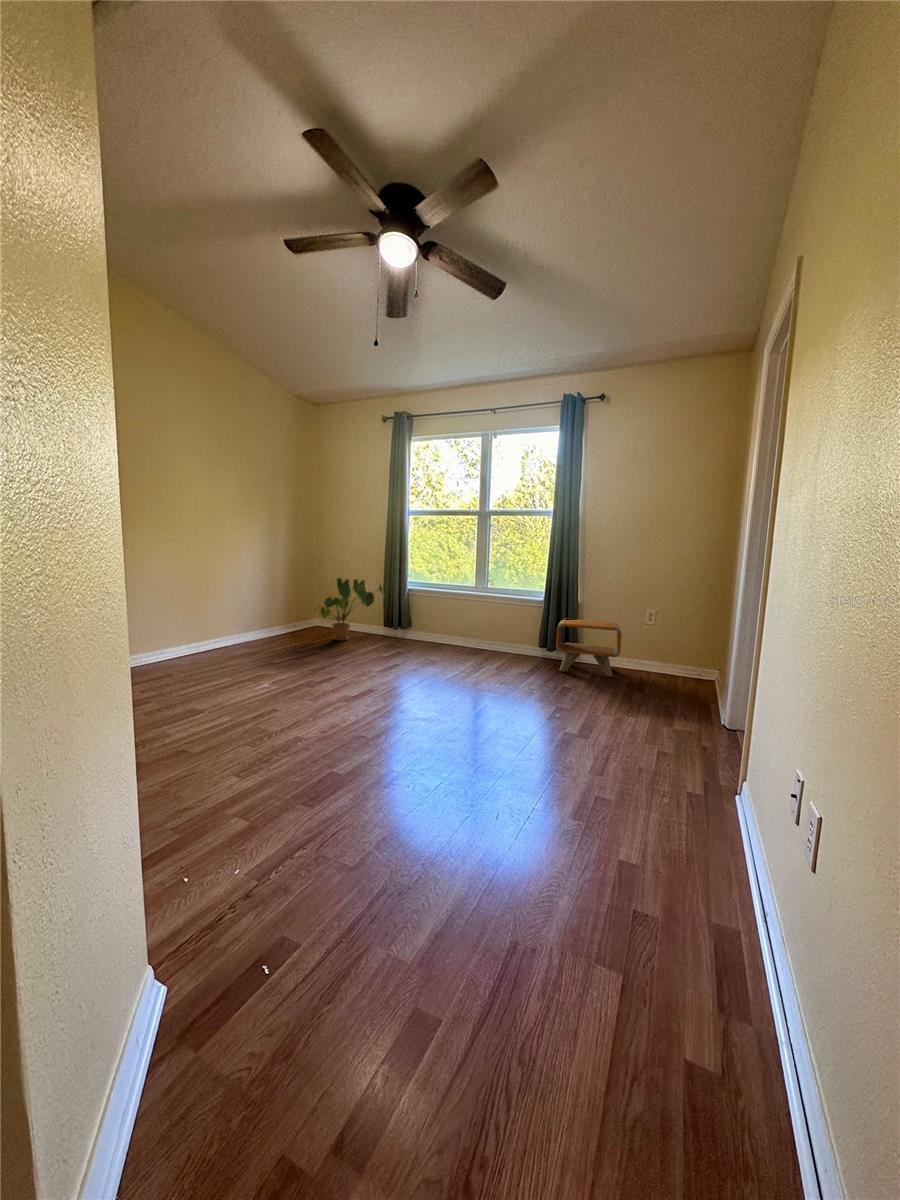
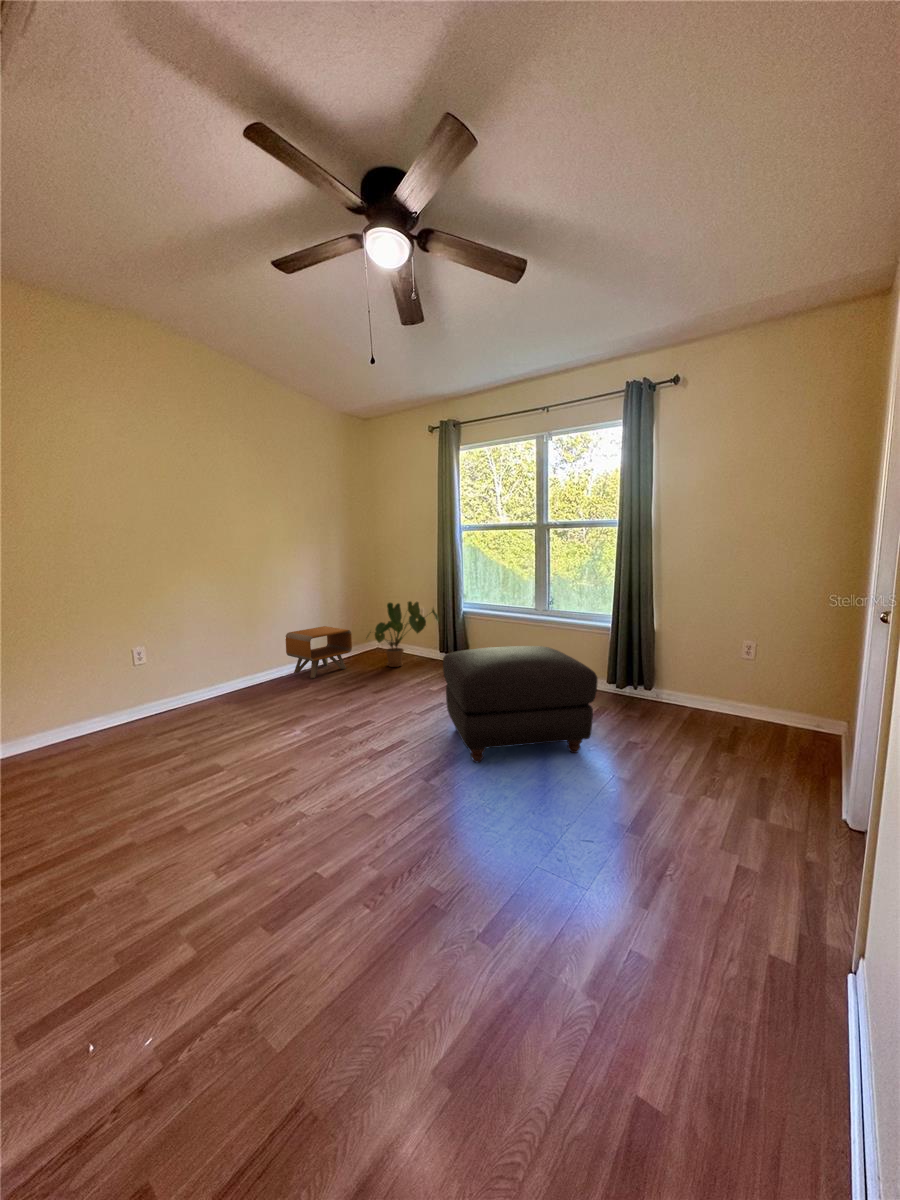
ottoman: none [407,609,543,702] -> present [443,646,598,763]
nightstand: present [556,619,622,677] -> present [285,626,352,678]

